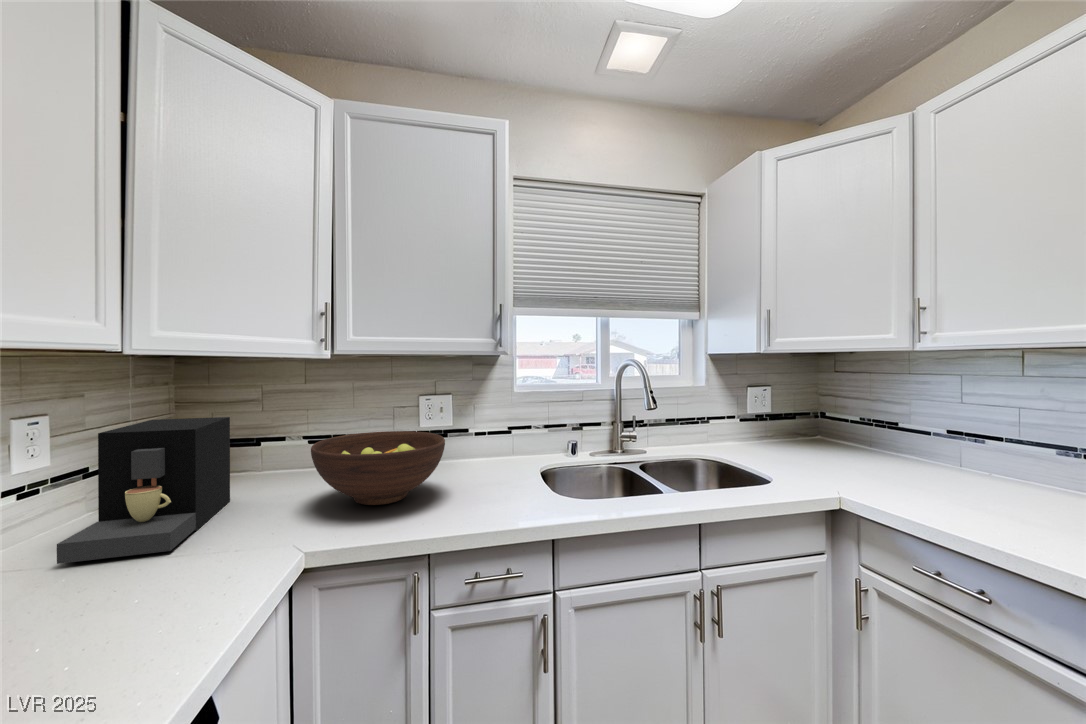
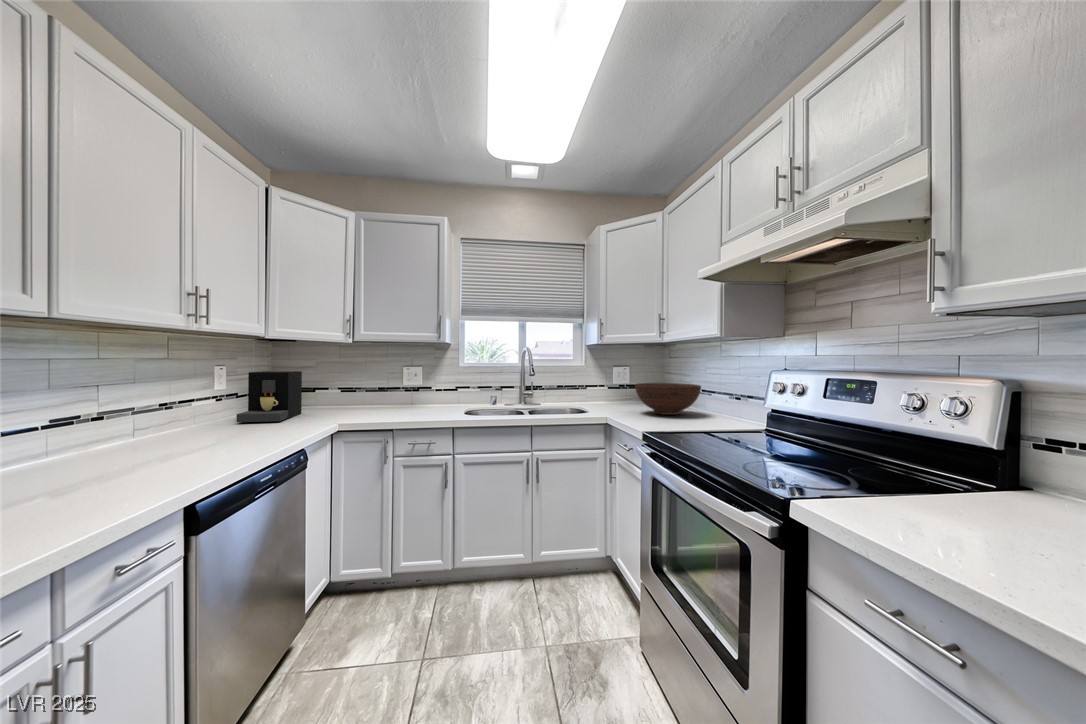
fruit bowl: present [311,431,445,505] -> present [635,383,701,415]

